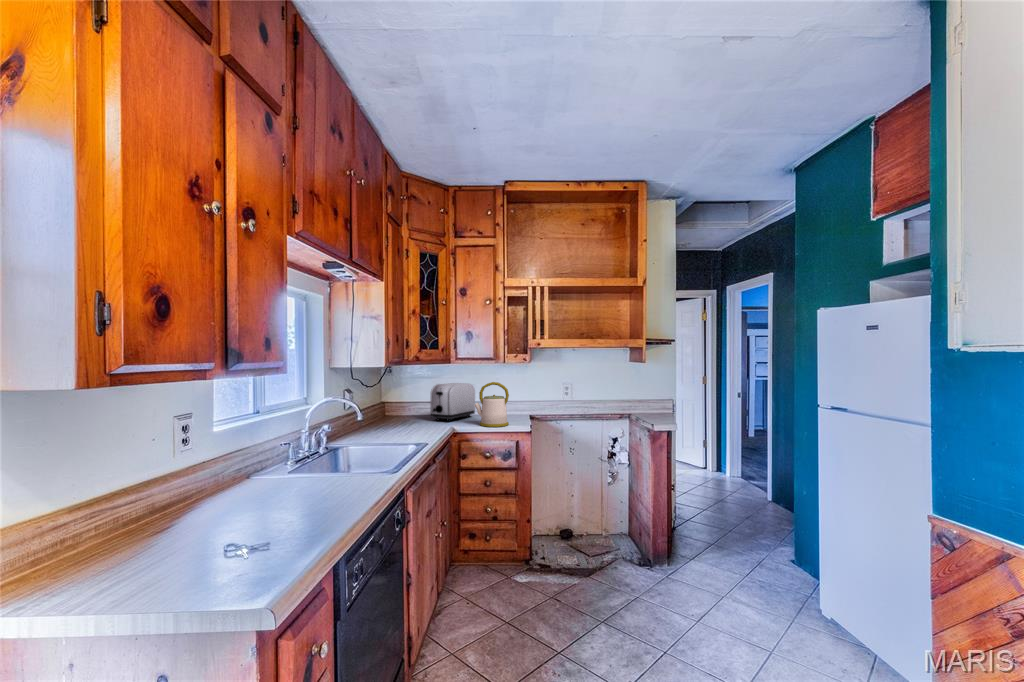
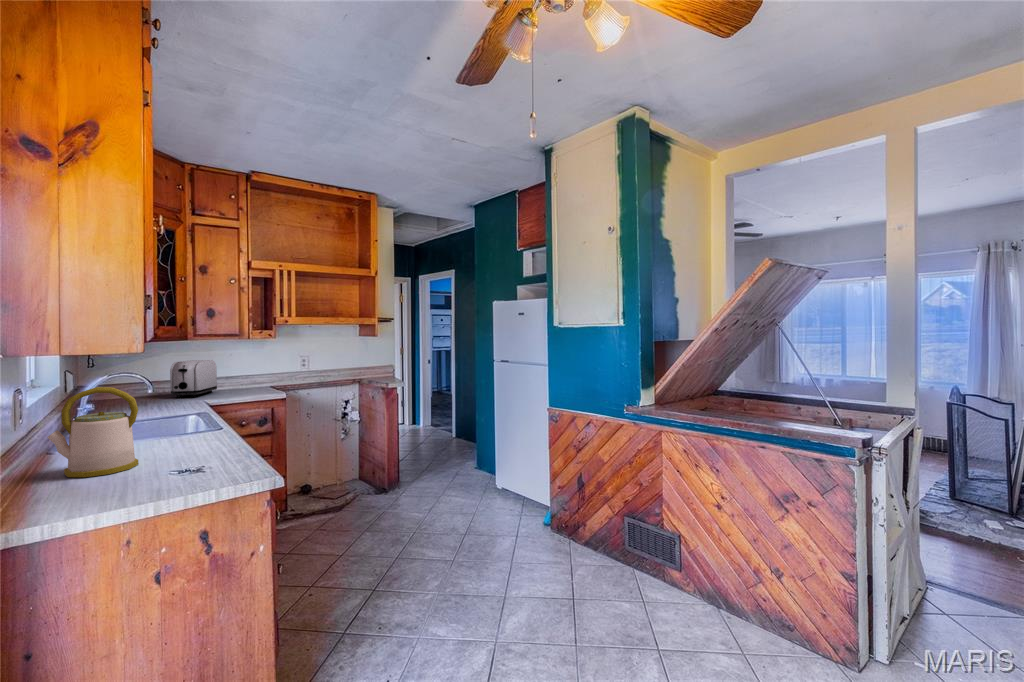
kettle: present [474,382,509,427] -> present [48,387,139,477]

